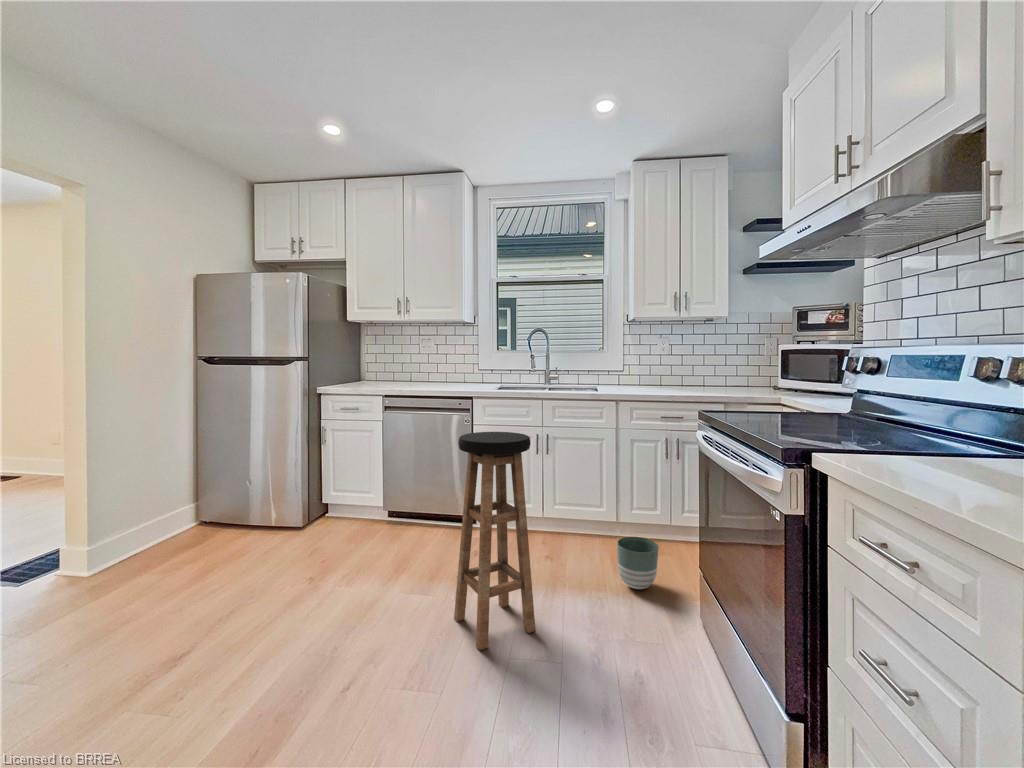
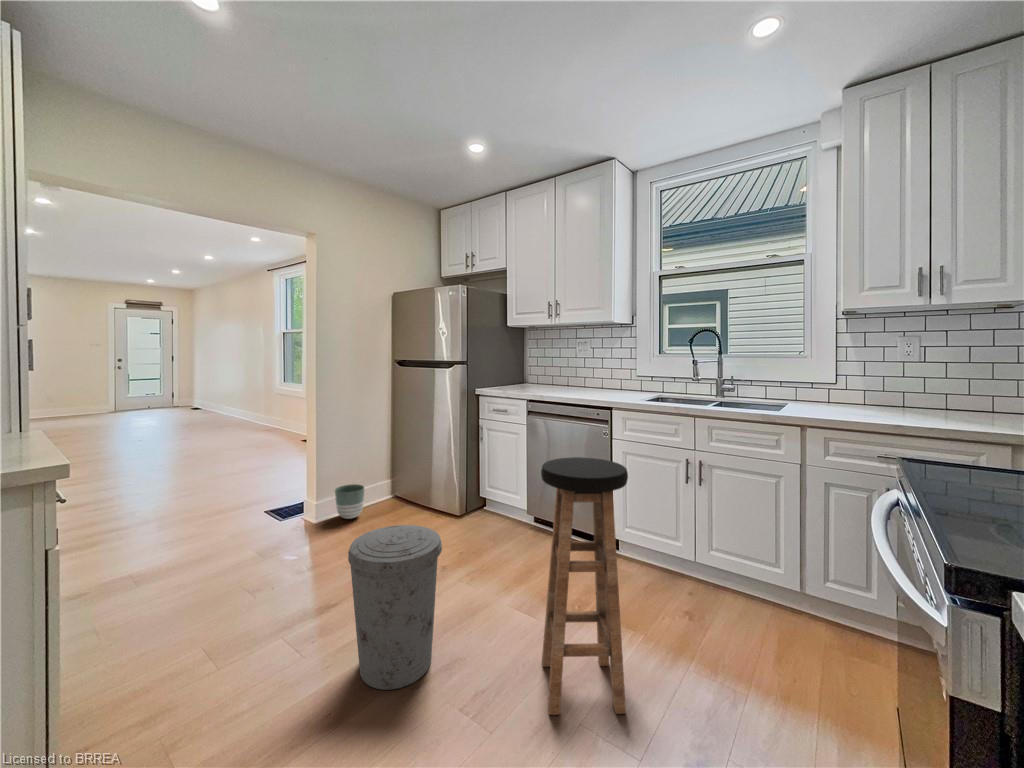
trash can: none [259,518,362,688] -> present [348,525,442,690]
planter: present [617,537,659,589] -> present [335,484,364,519]

